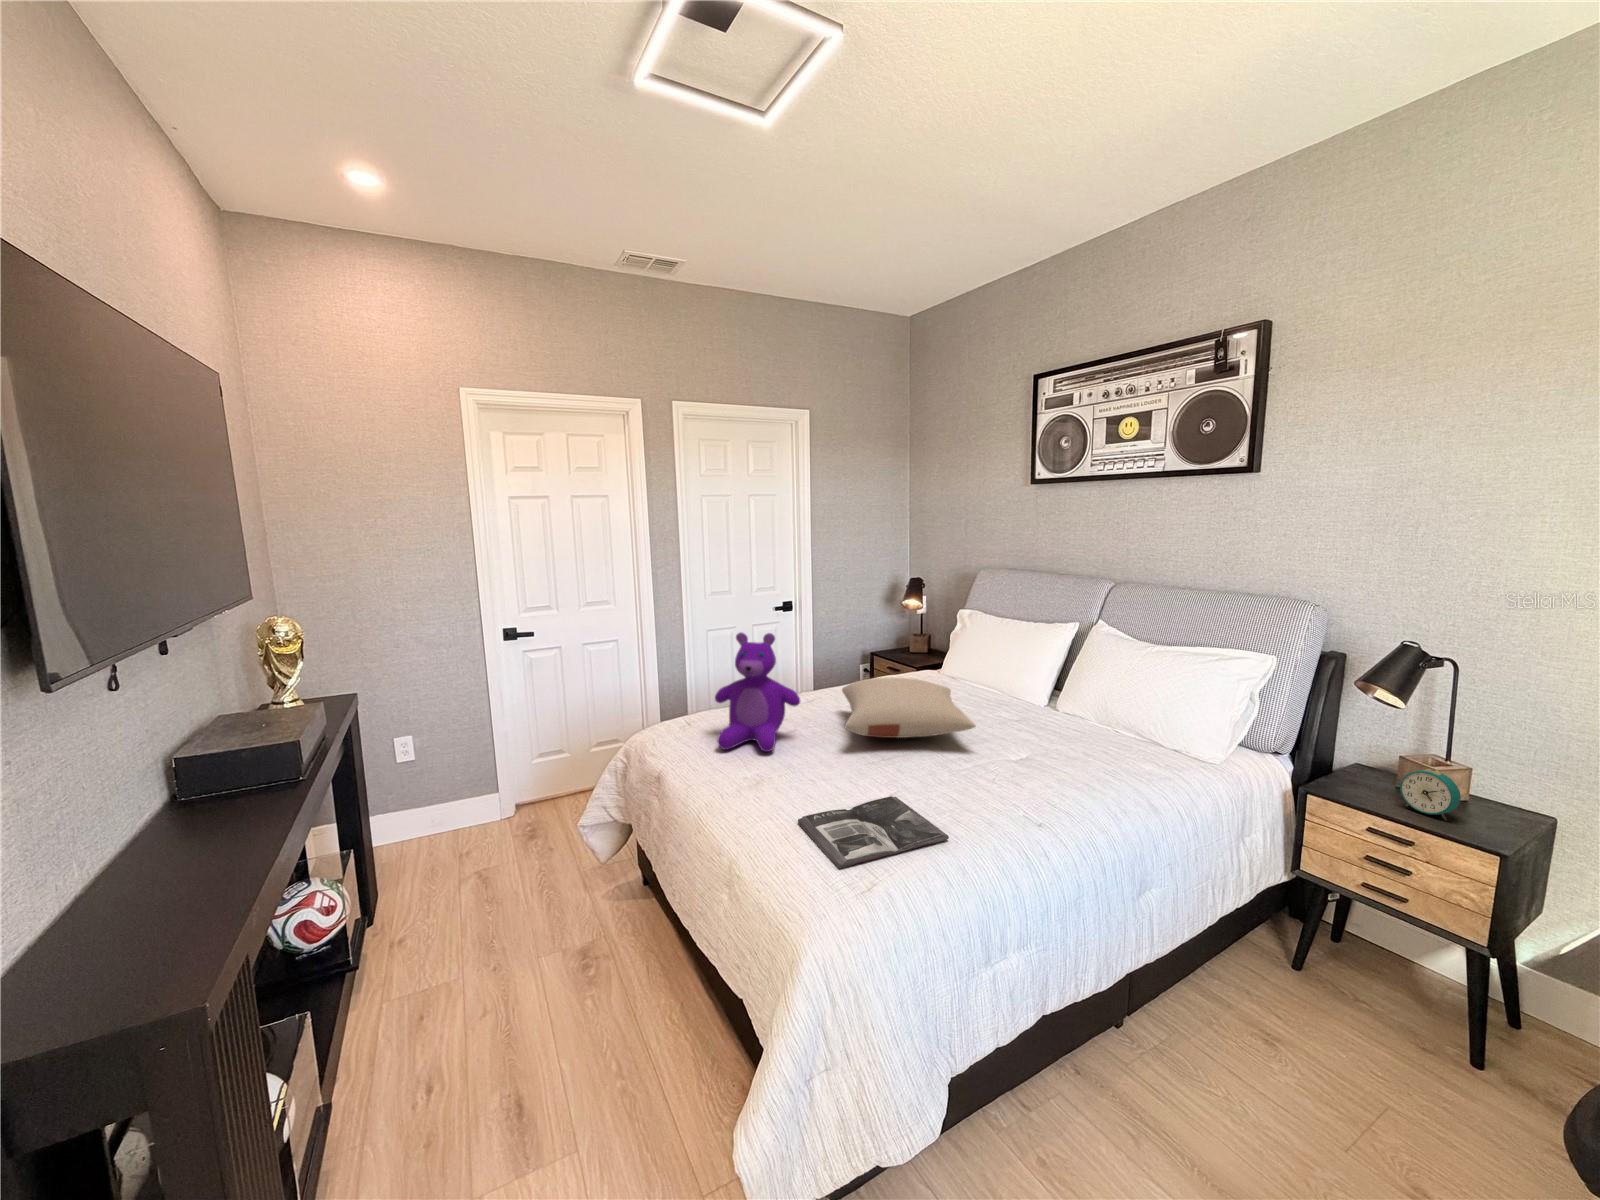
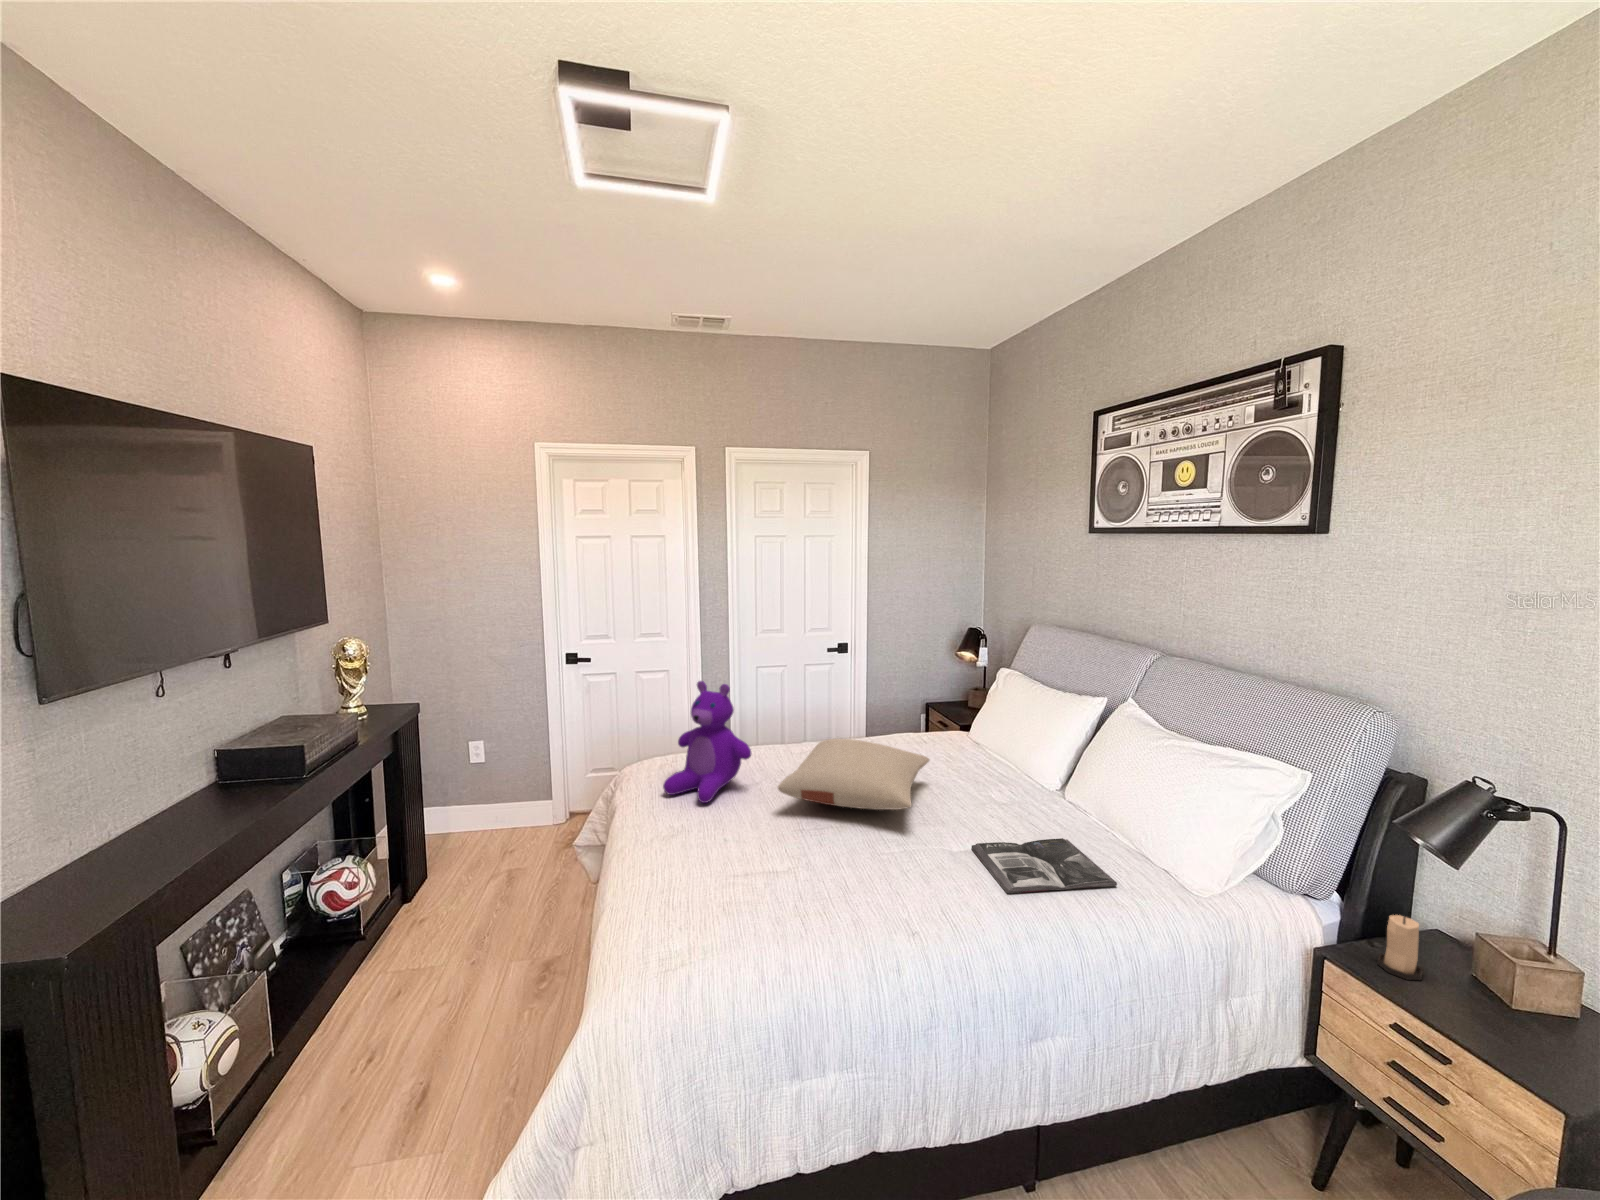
candle: none [1341,752,1374,798] -> present [1377,915,1423,980]
alarm clock: present [1400,769,1461,820] -> none [1451,958,1535,1038]
magazine: present [798,796,949,868] -> present [972,838,1117,893]

